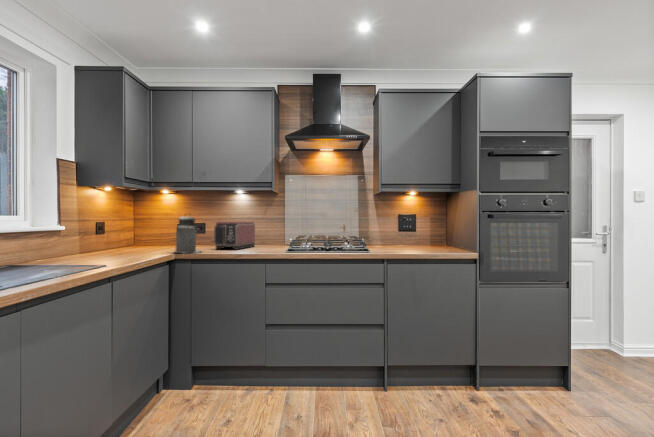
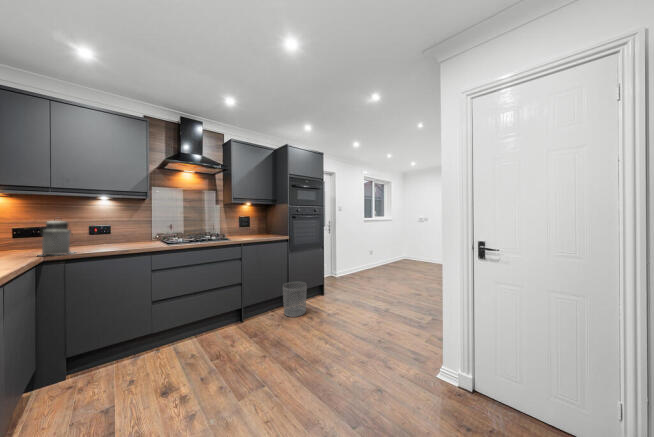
toaster: present [214,221,255,250] -> none [85,224,126,249]
waste bin: none [458,342,510,417] -> present [283,281,307,317]

